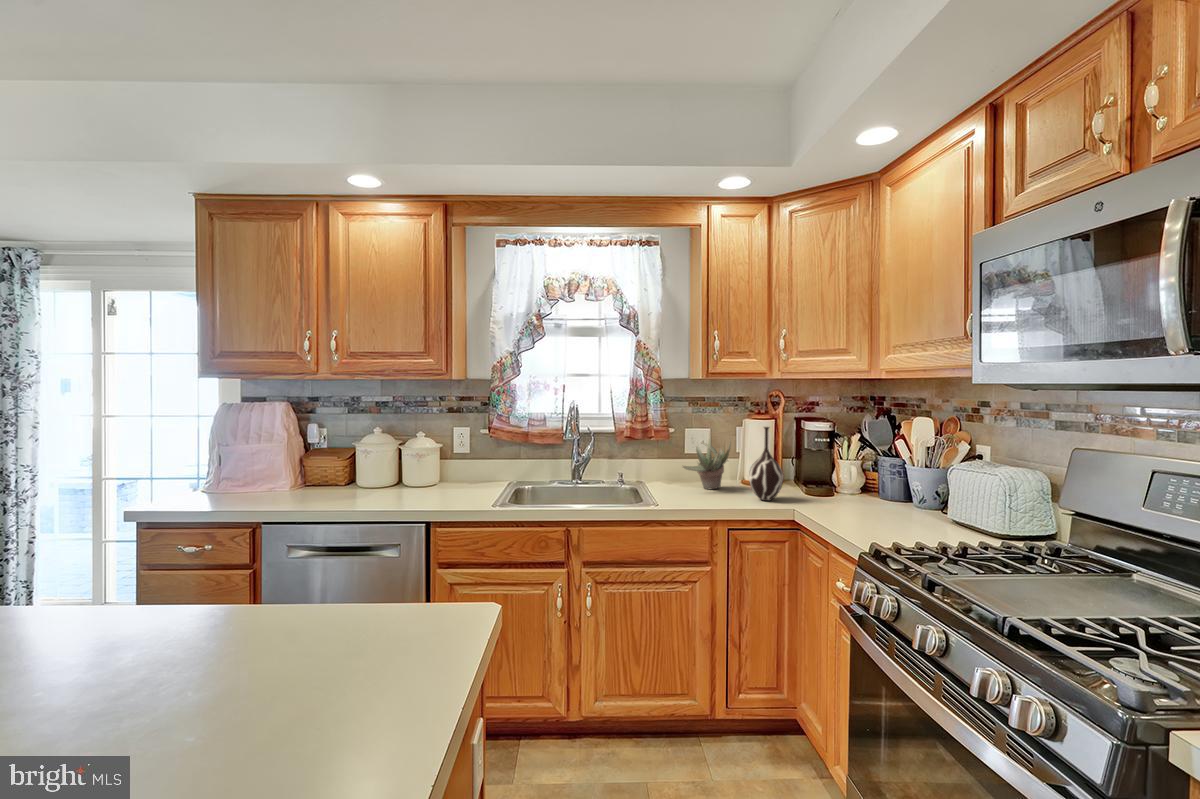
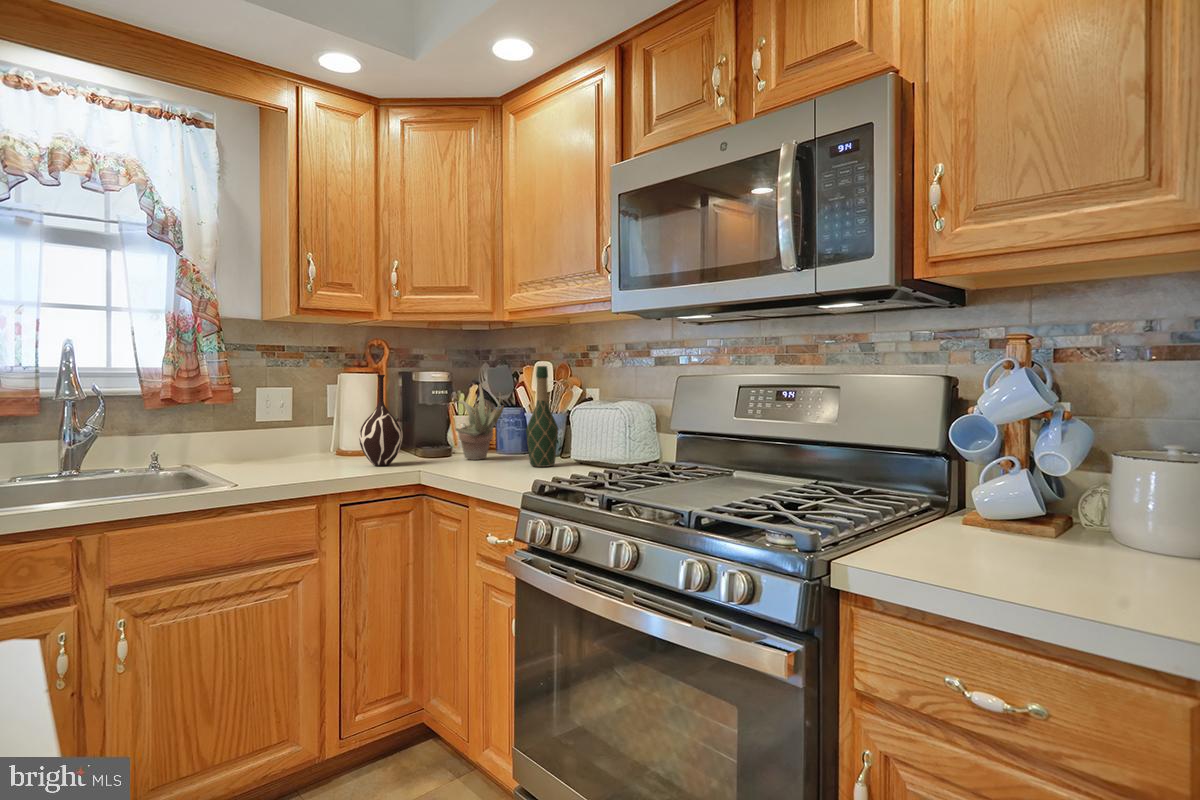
wine bottle: none [891,428,925,525] -> present [526,366,558,467]
succulent plant: present [683,432,731,489] -> present [455,385,504,460]

